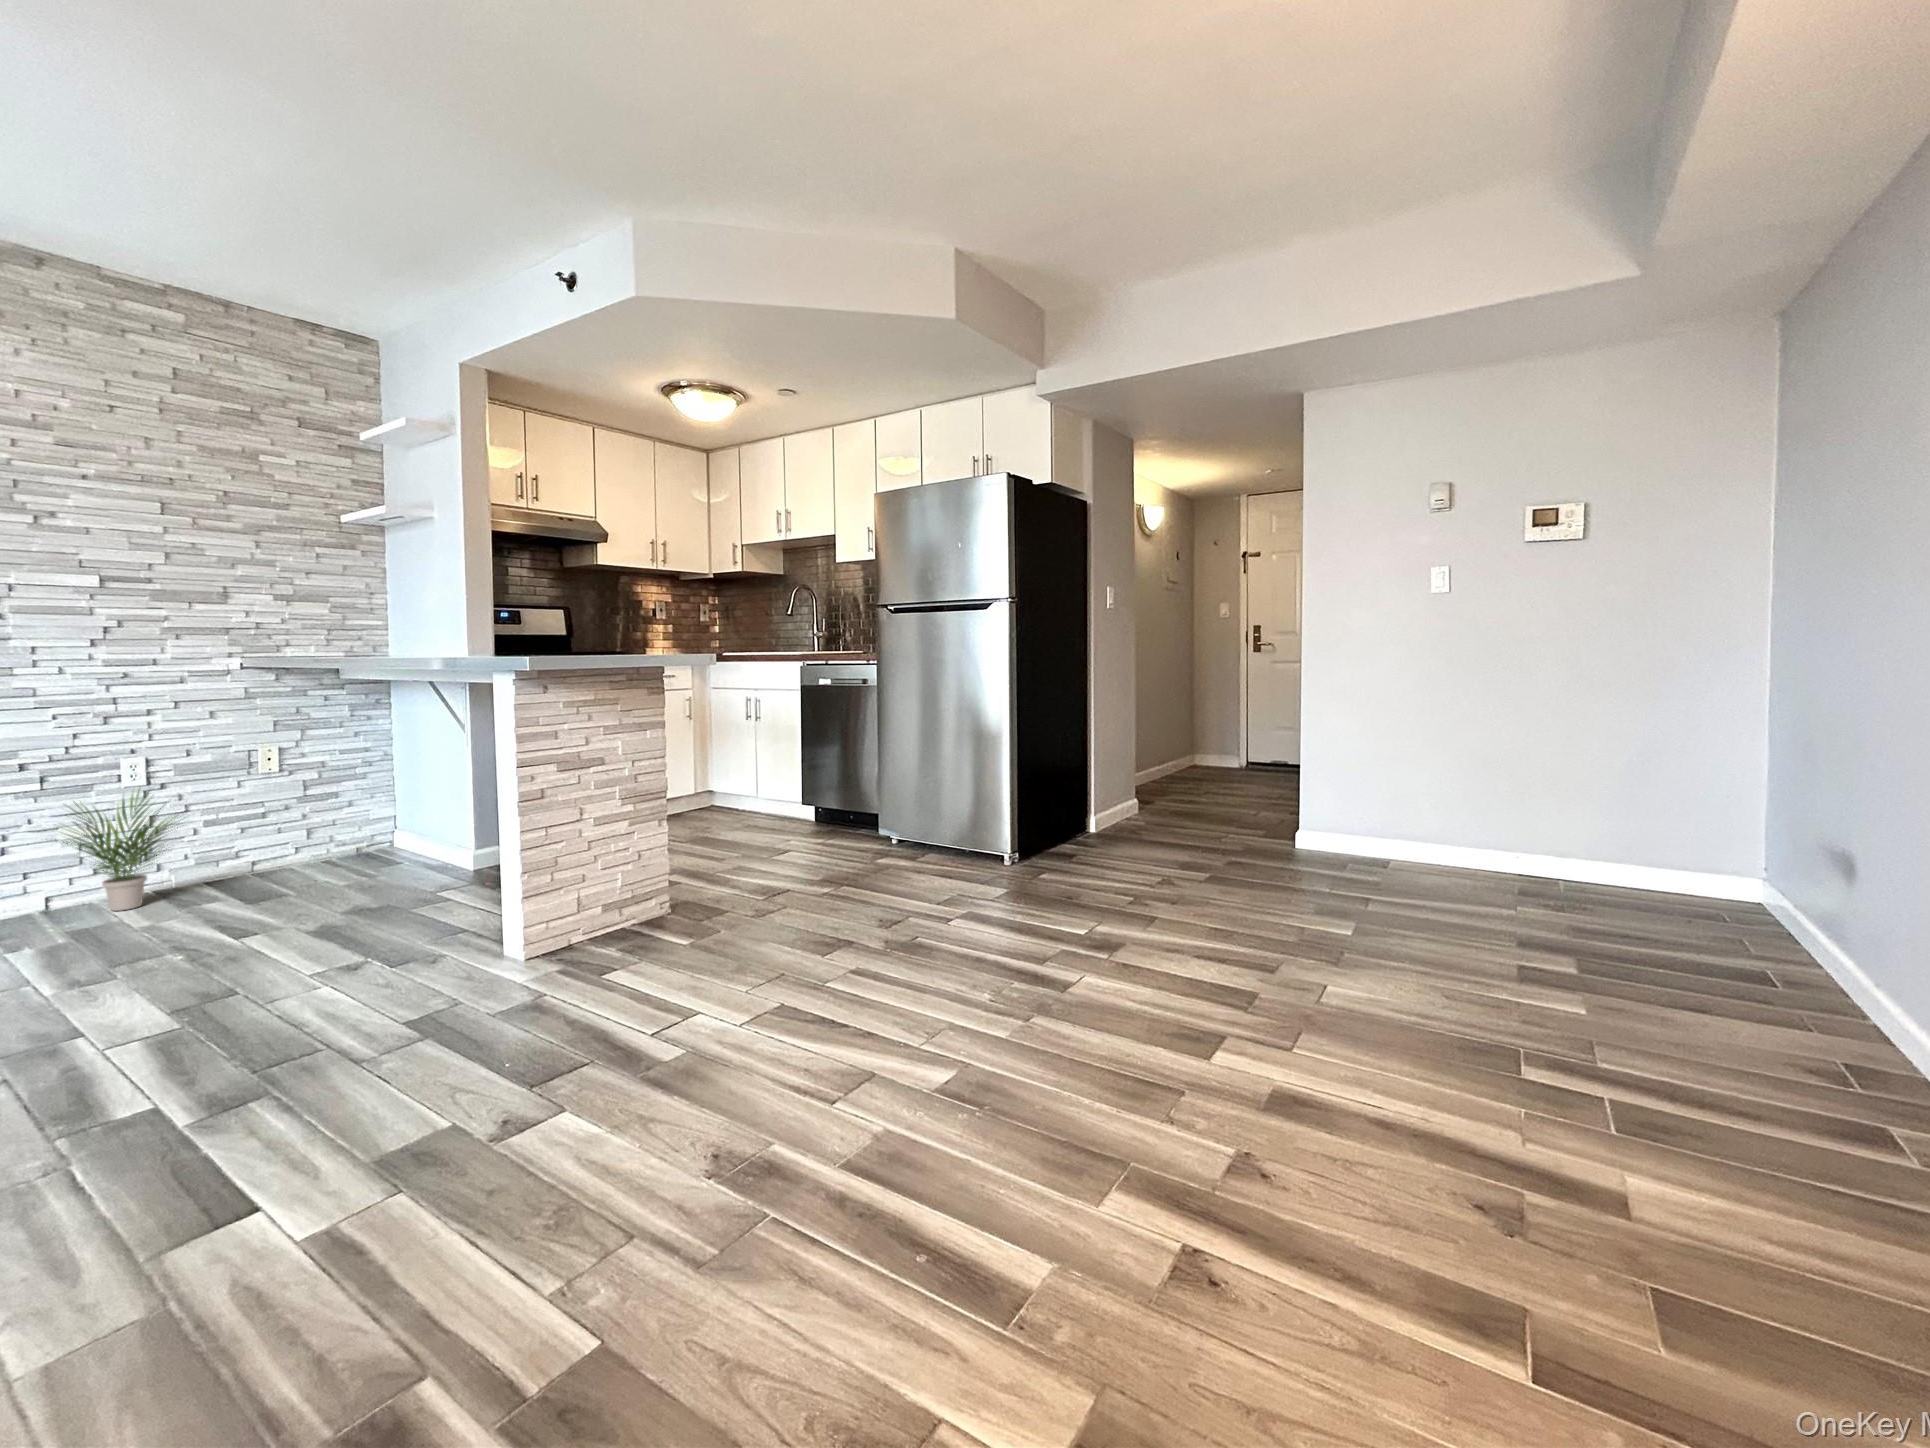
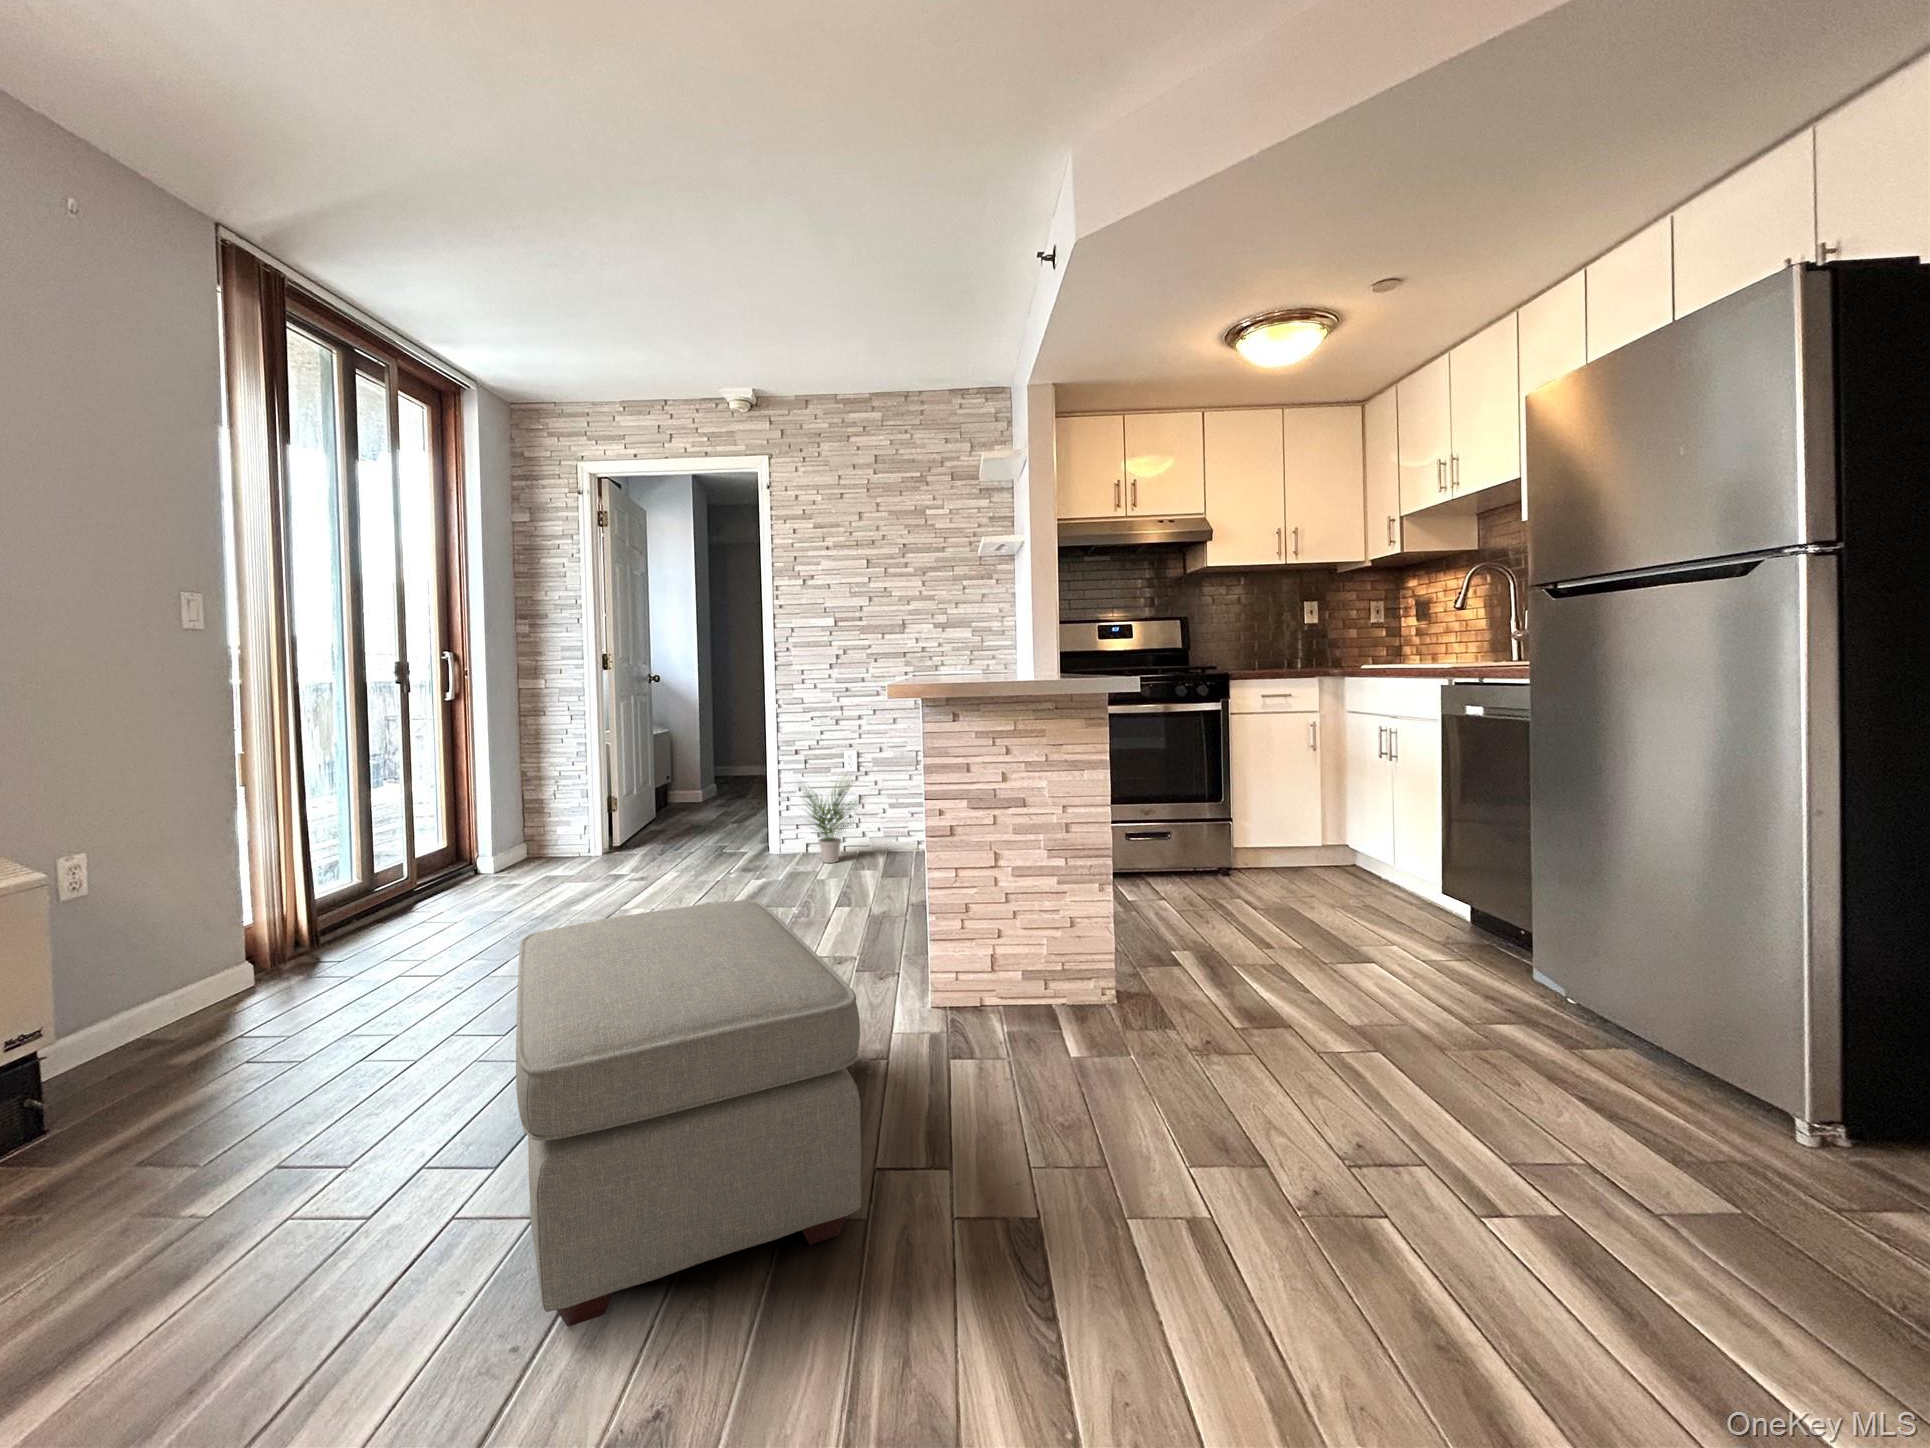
ottoman: none [191,875,697,1187] -> present [516,900,861,1327]

